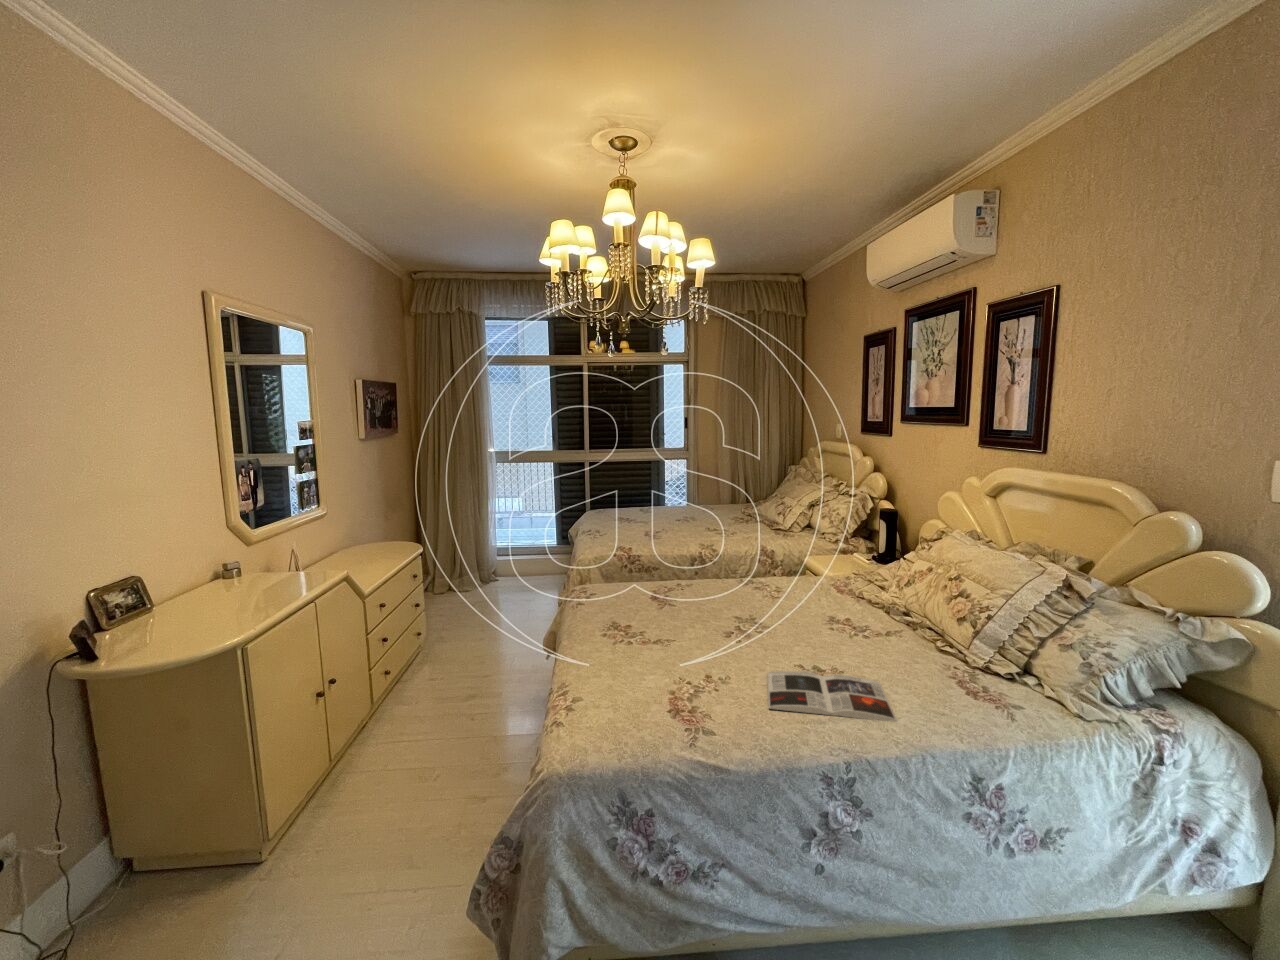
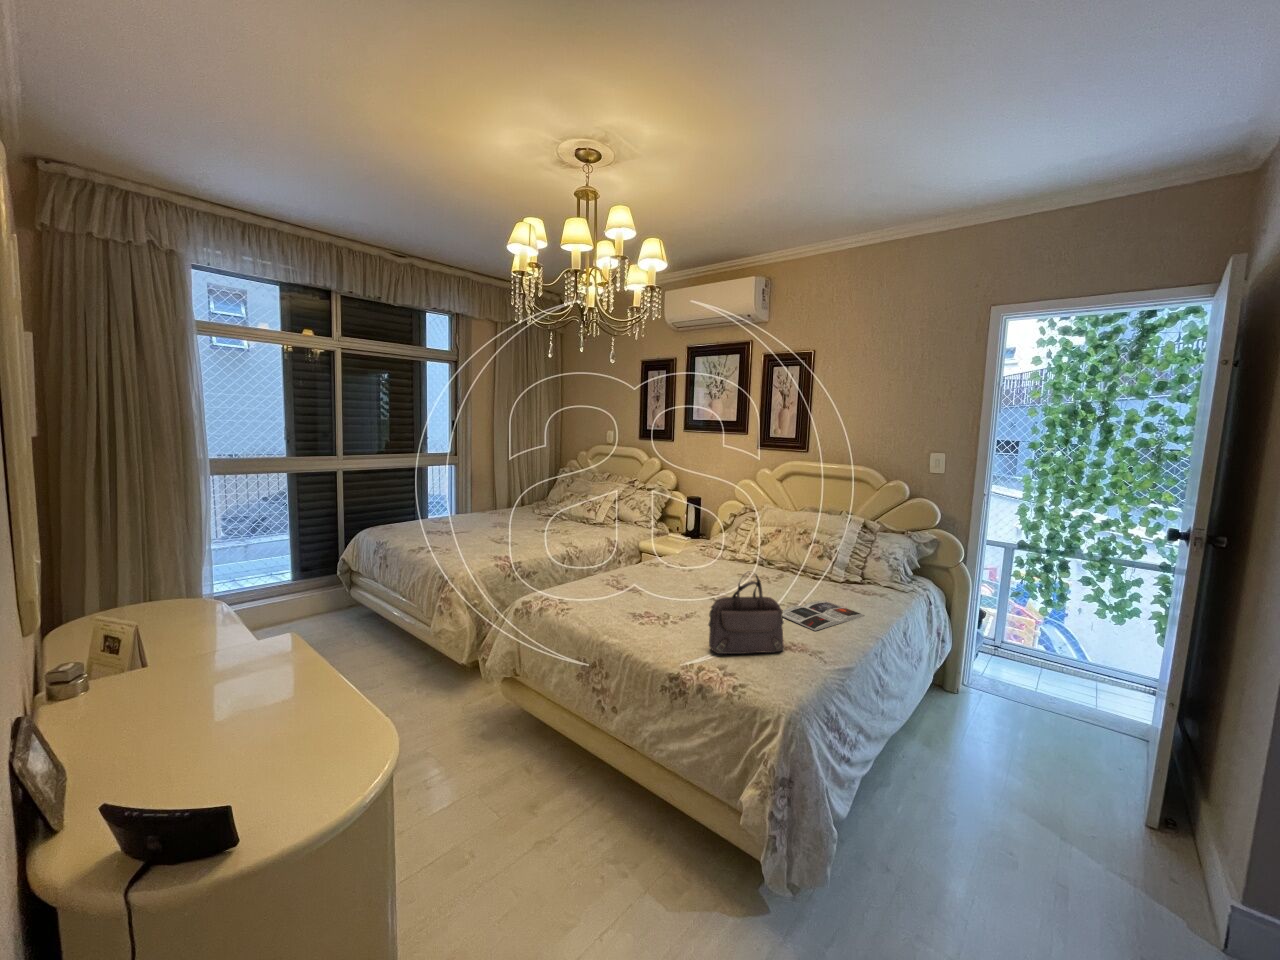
handbag: none [601,594,685,712] -> present [708,572,784,654]

